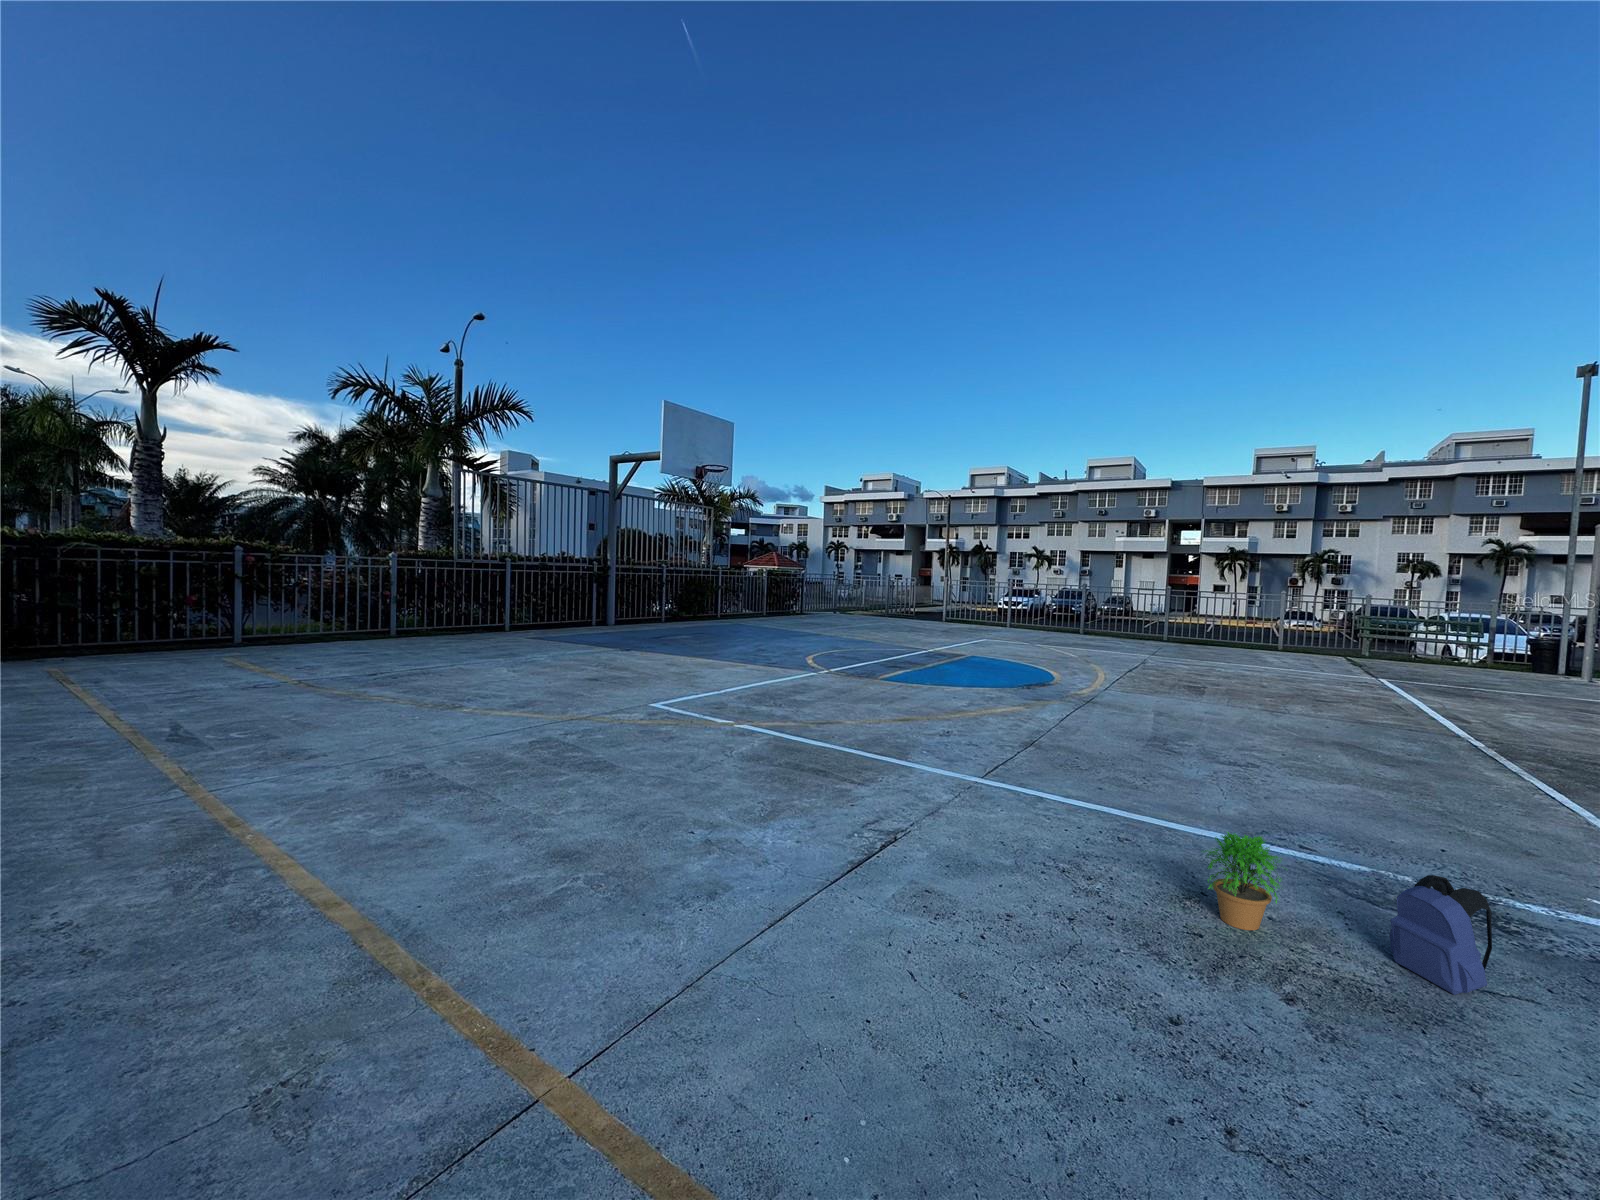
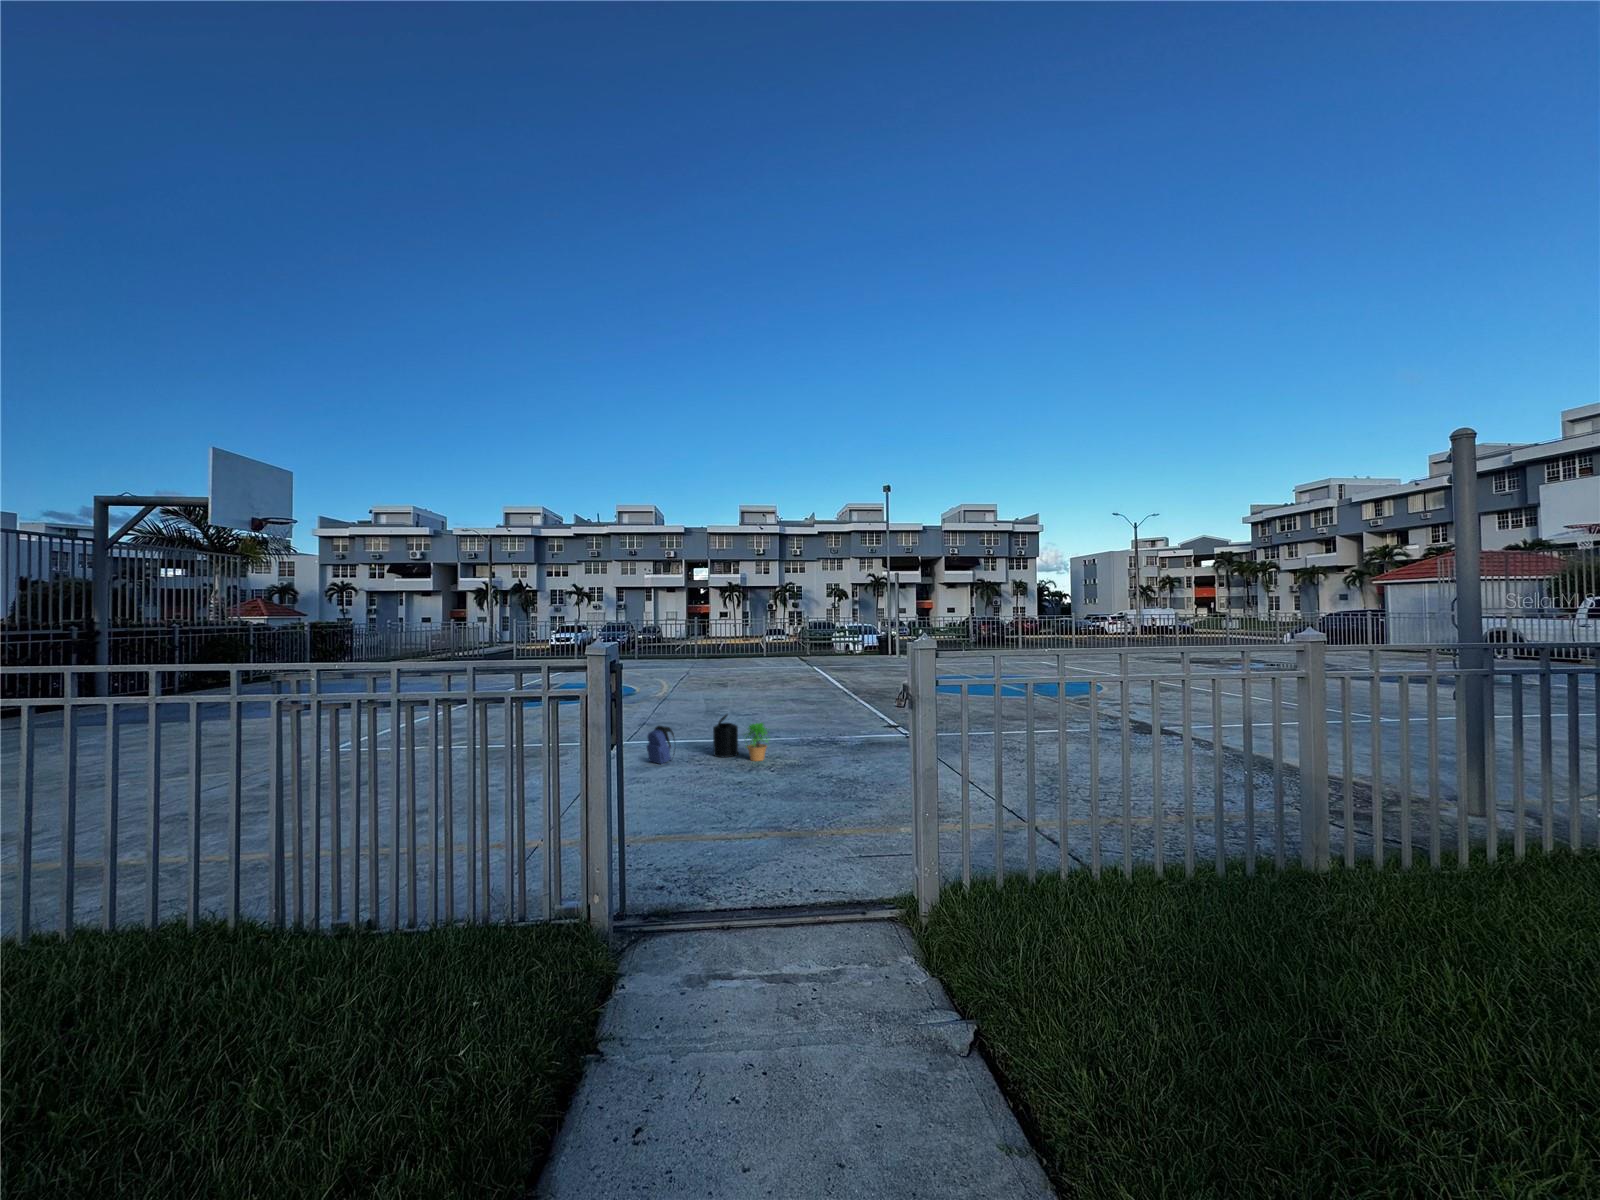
trash can: none [1132,789,1196,889] -> present [713,714,738,757]
backpack: present [1389,875,1492,995] -> present [647,726,674,764]

